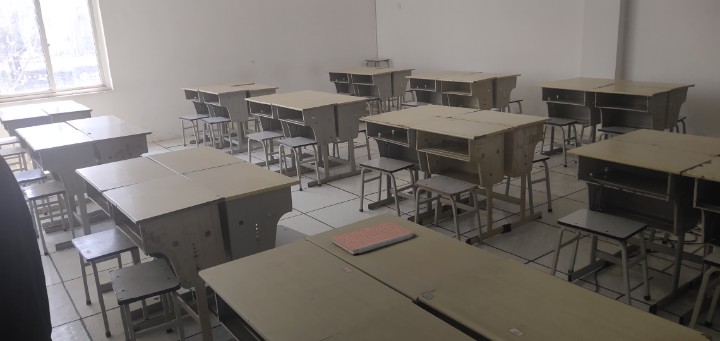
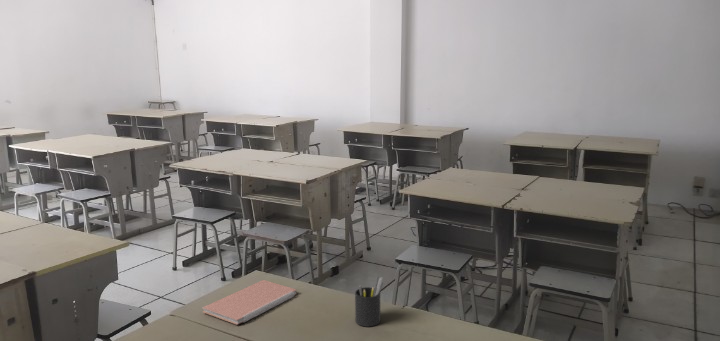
pen holder: none [453,226,480,271] -> present [355,277,383,326]

